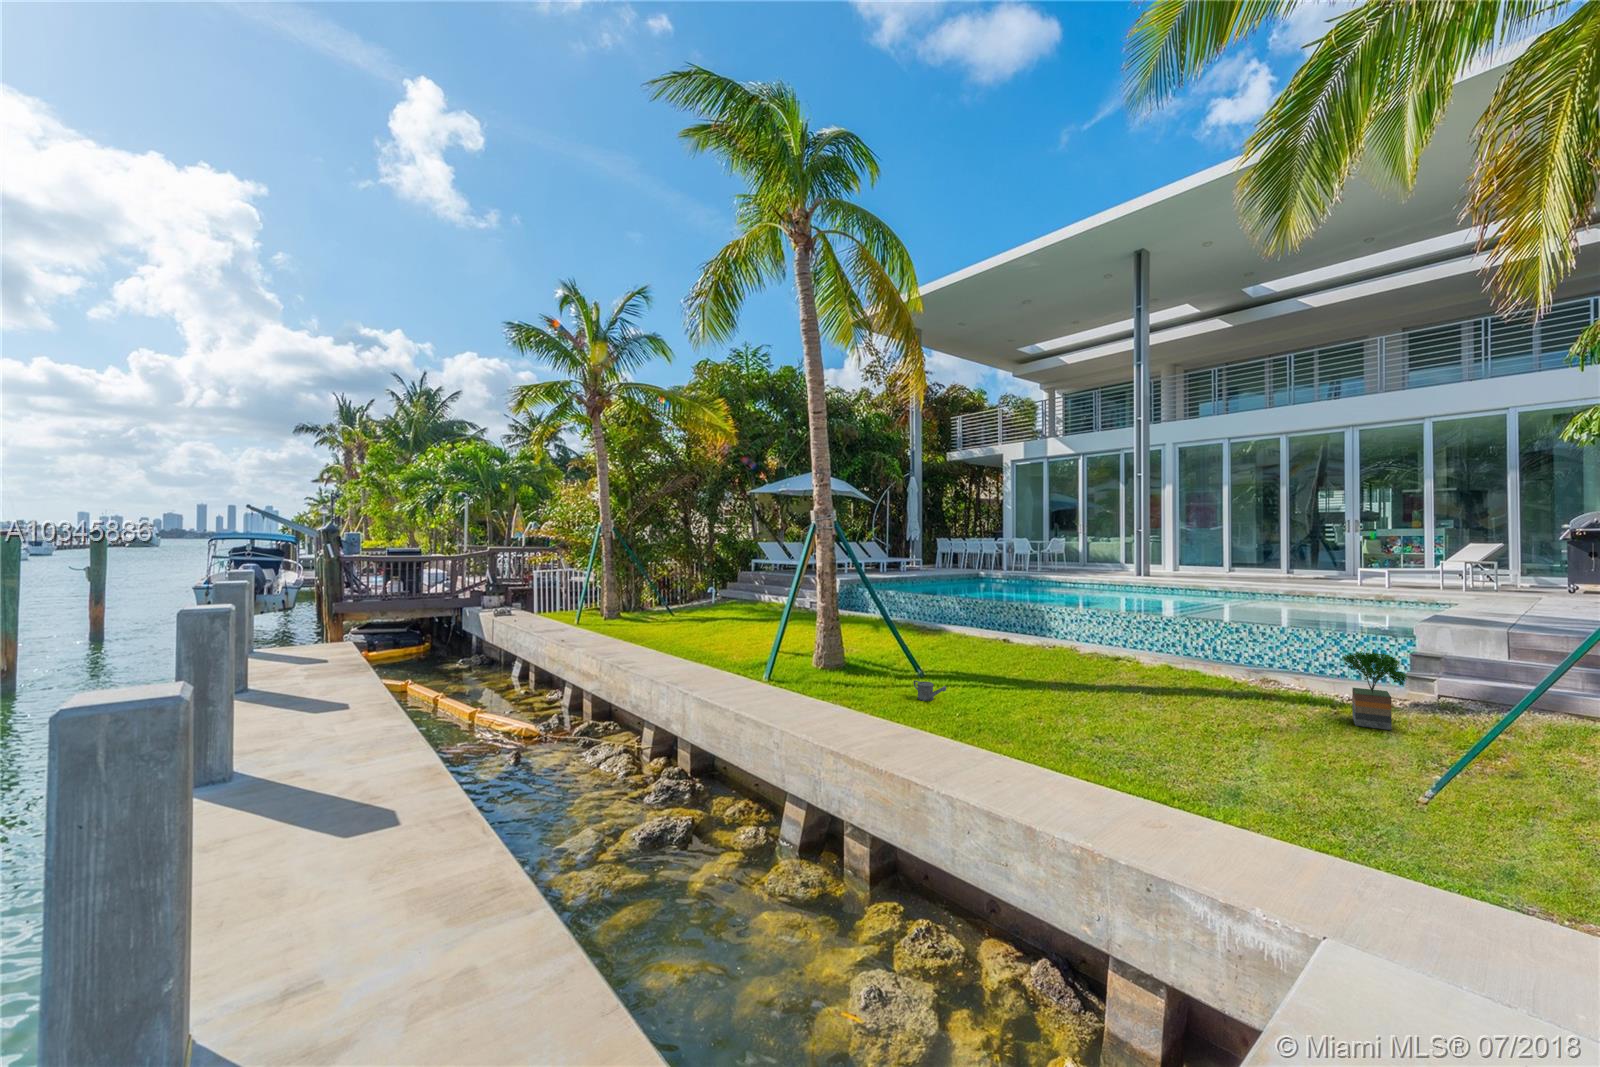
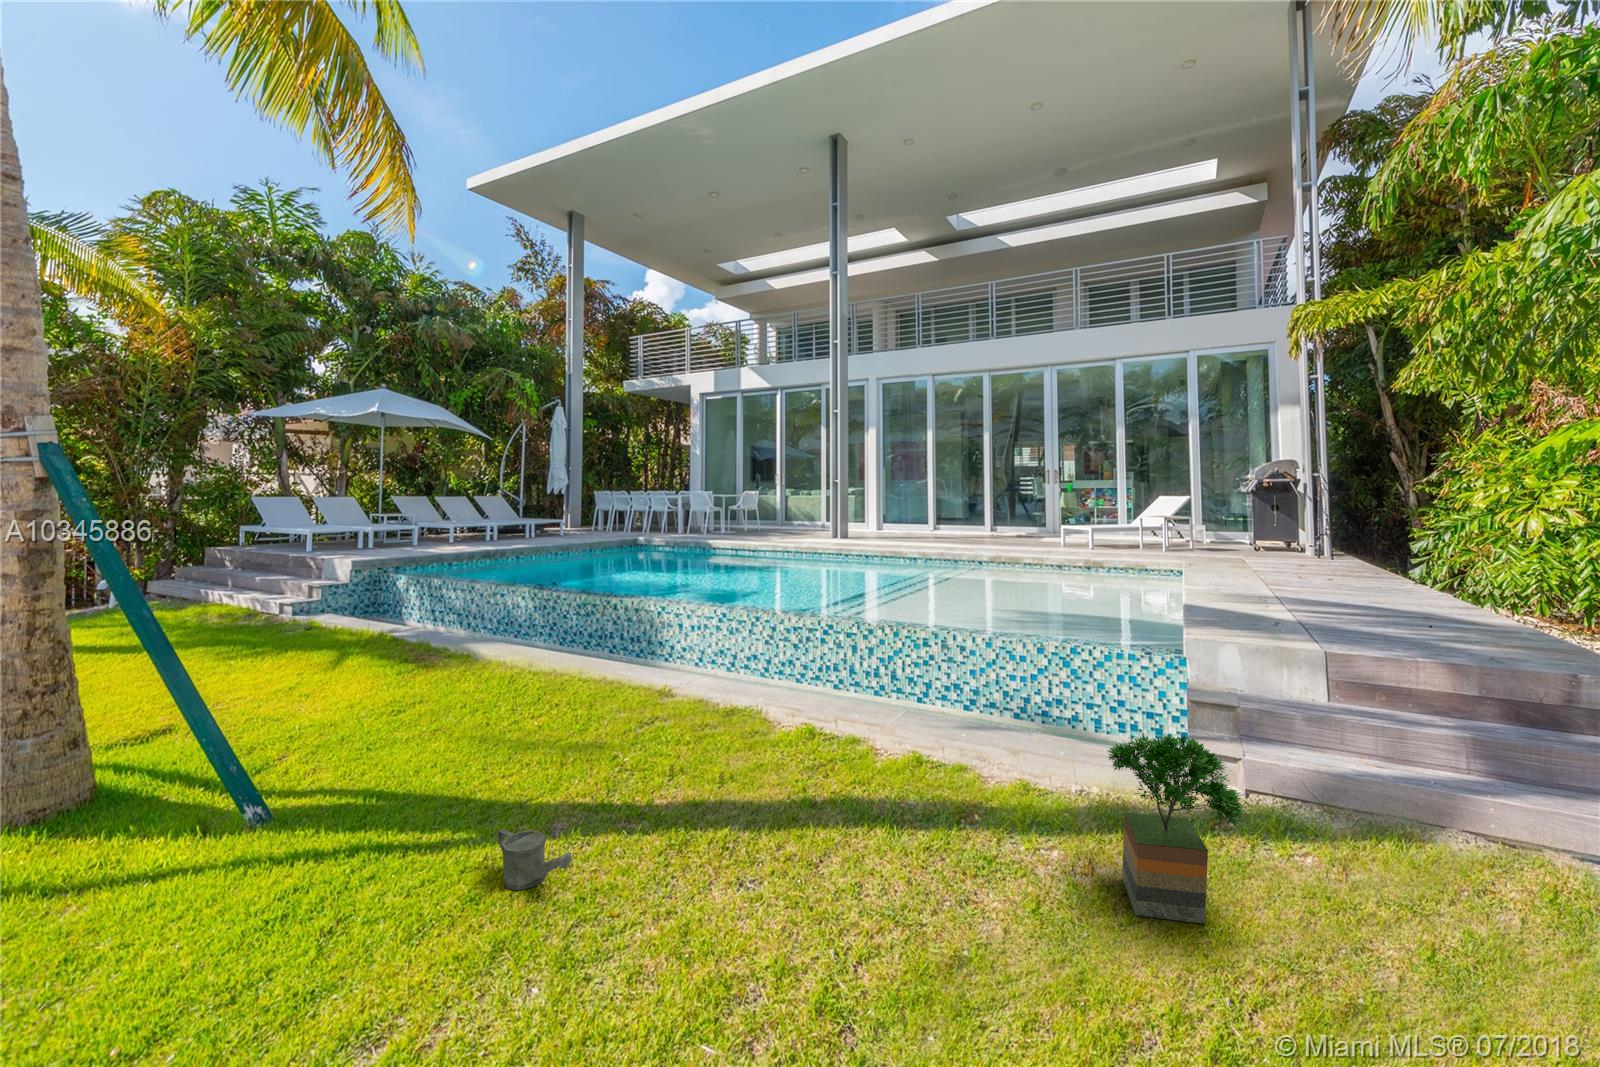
watering can: present [914,680,946,701] -> present [497,829,572,890]

